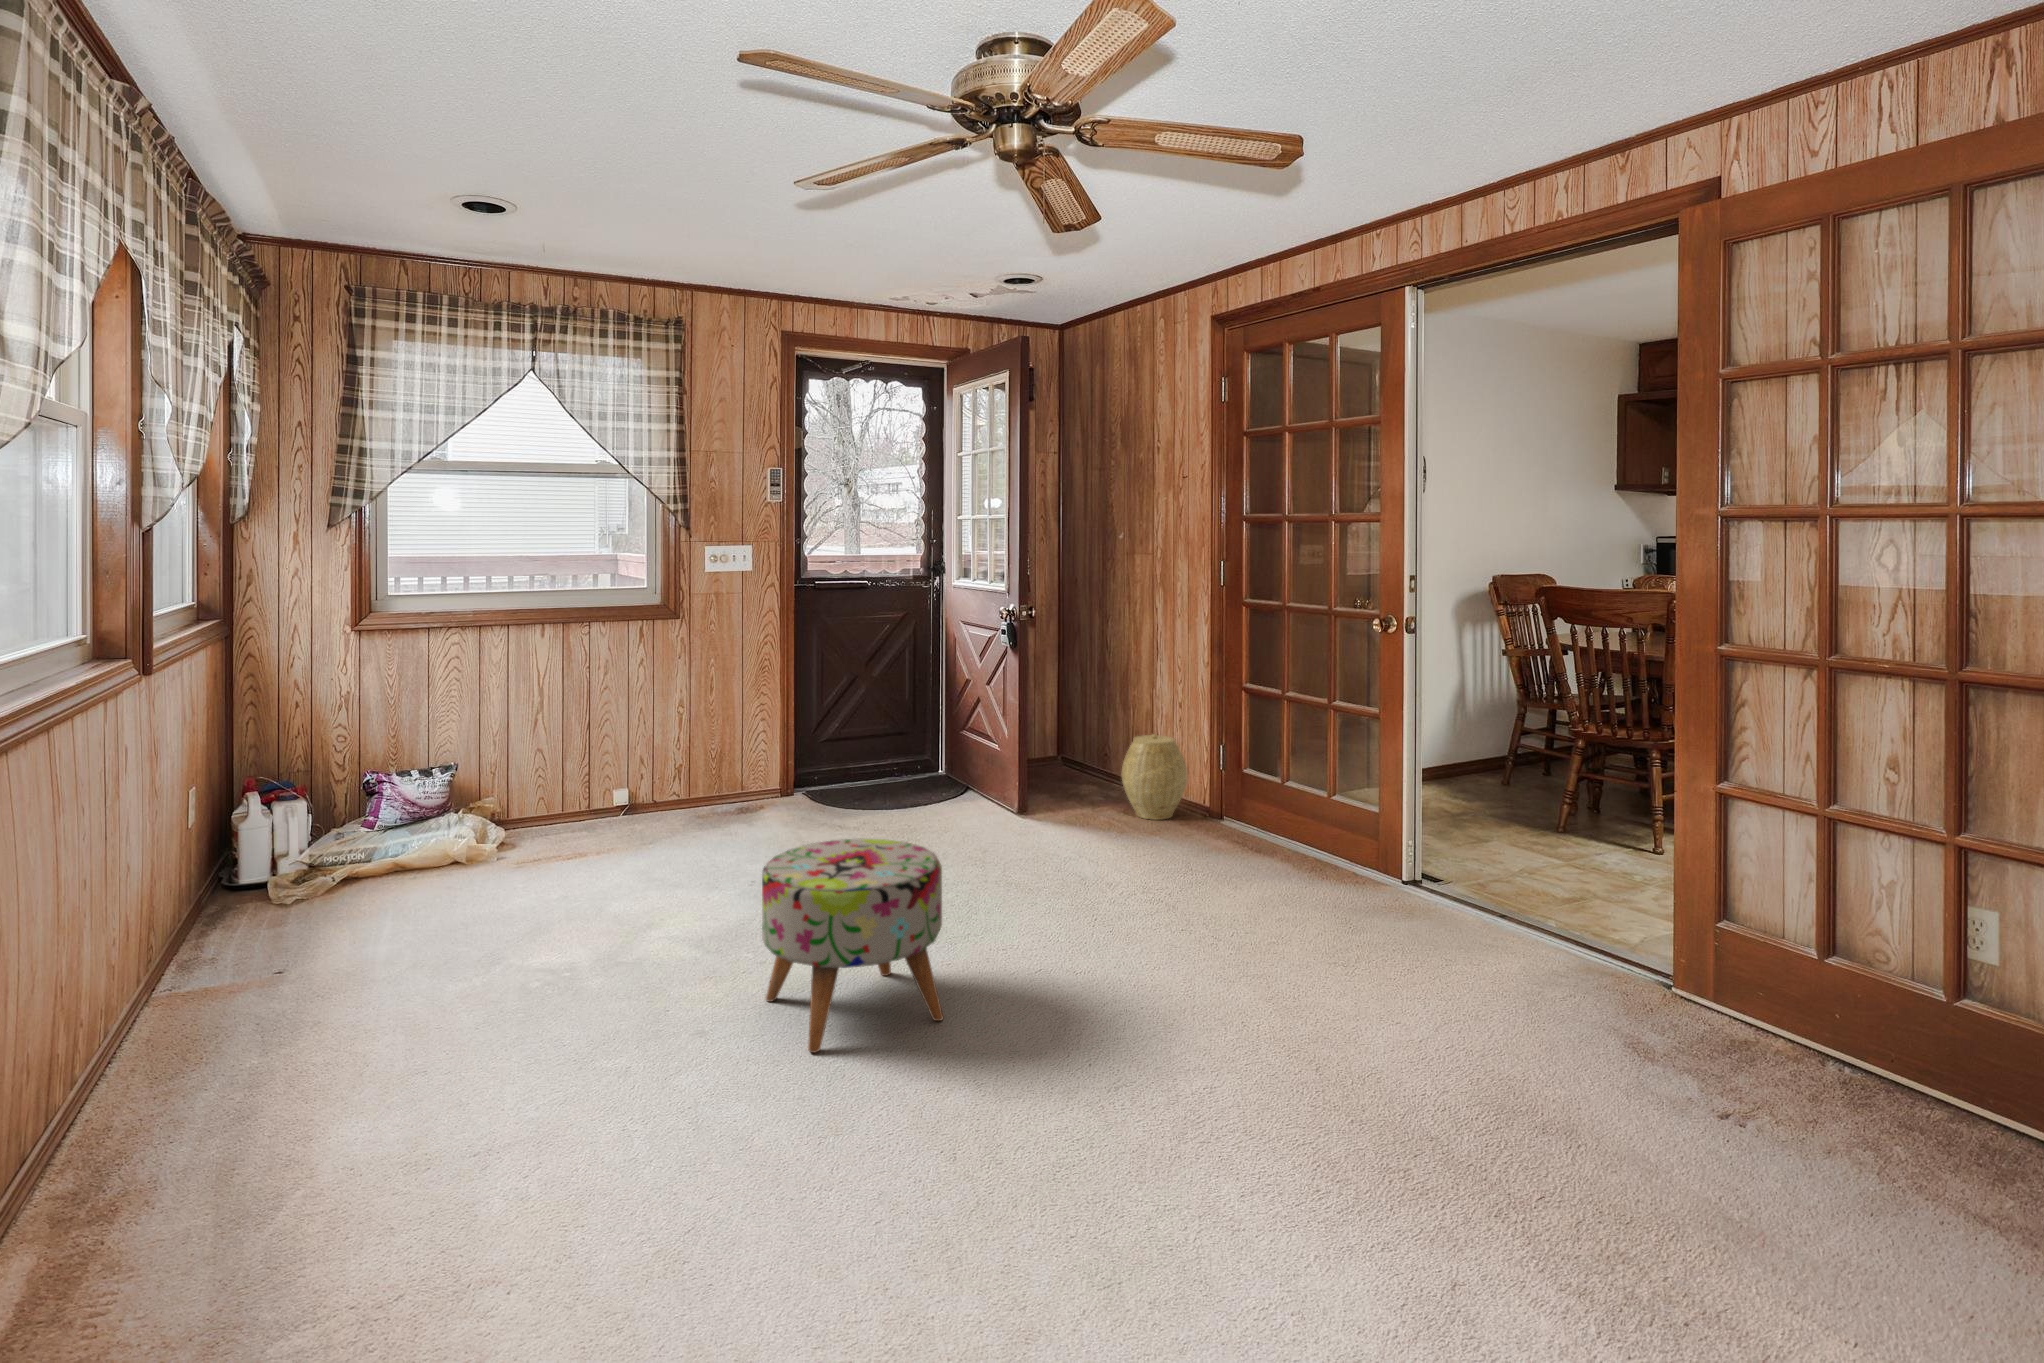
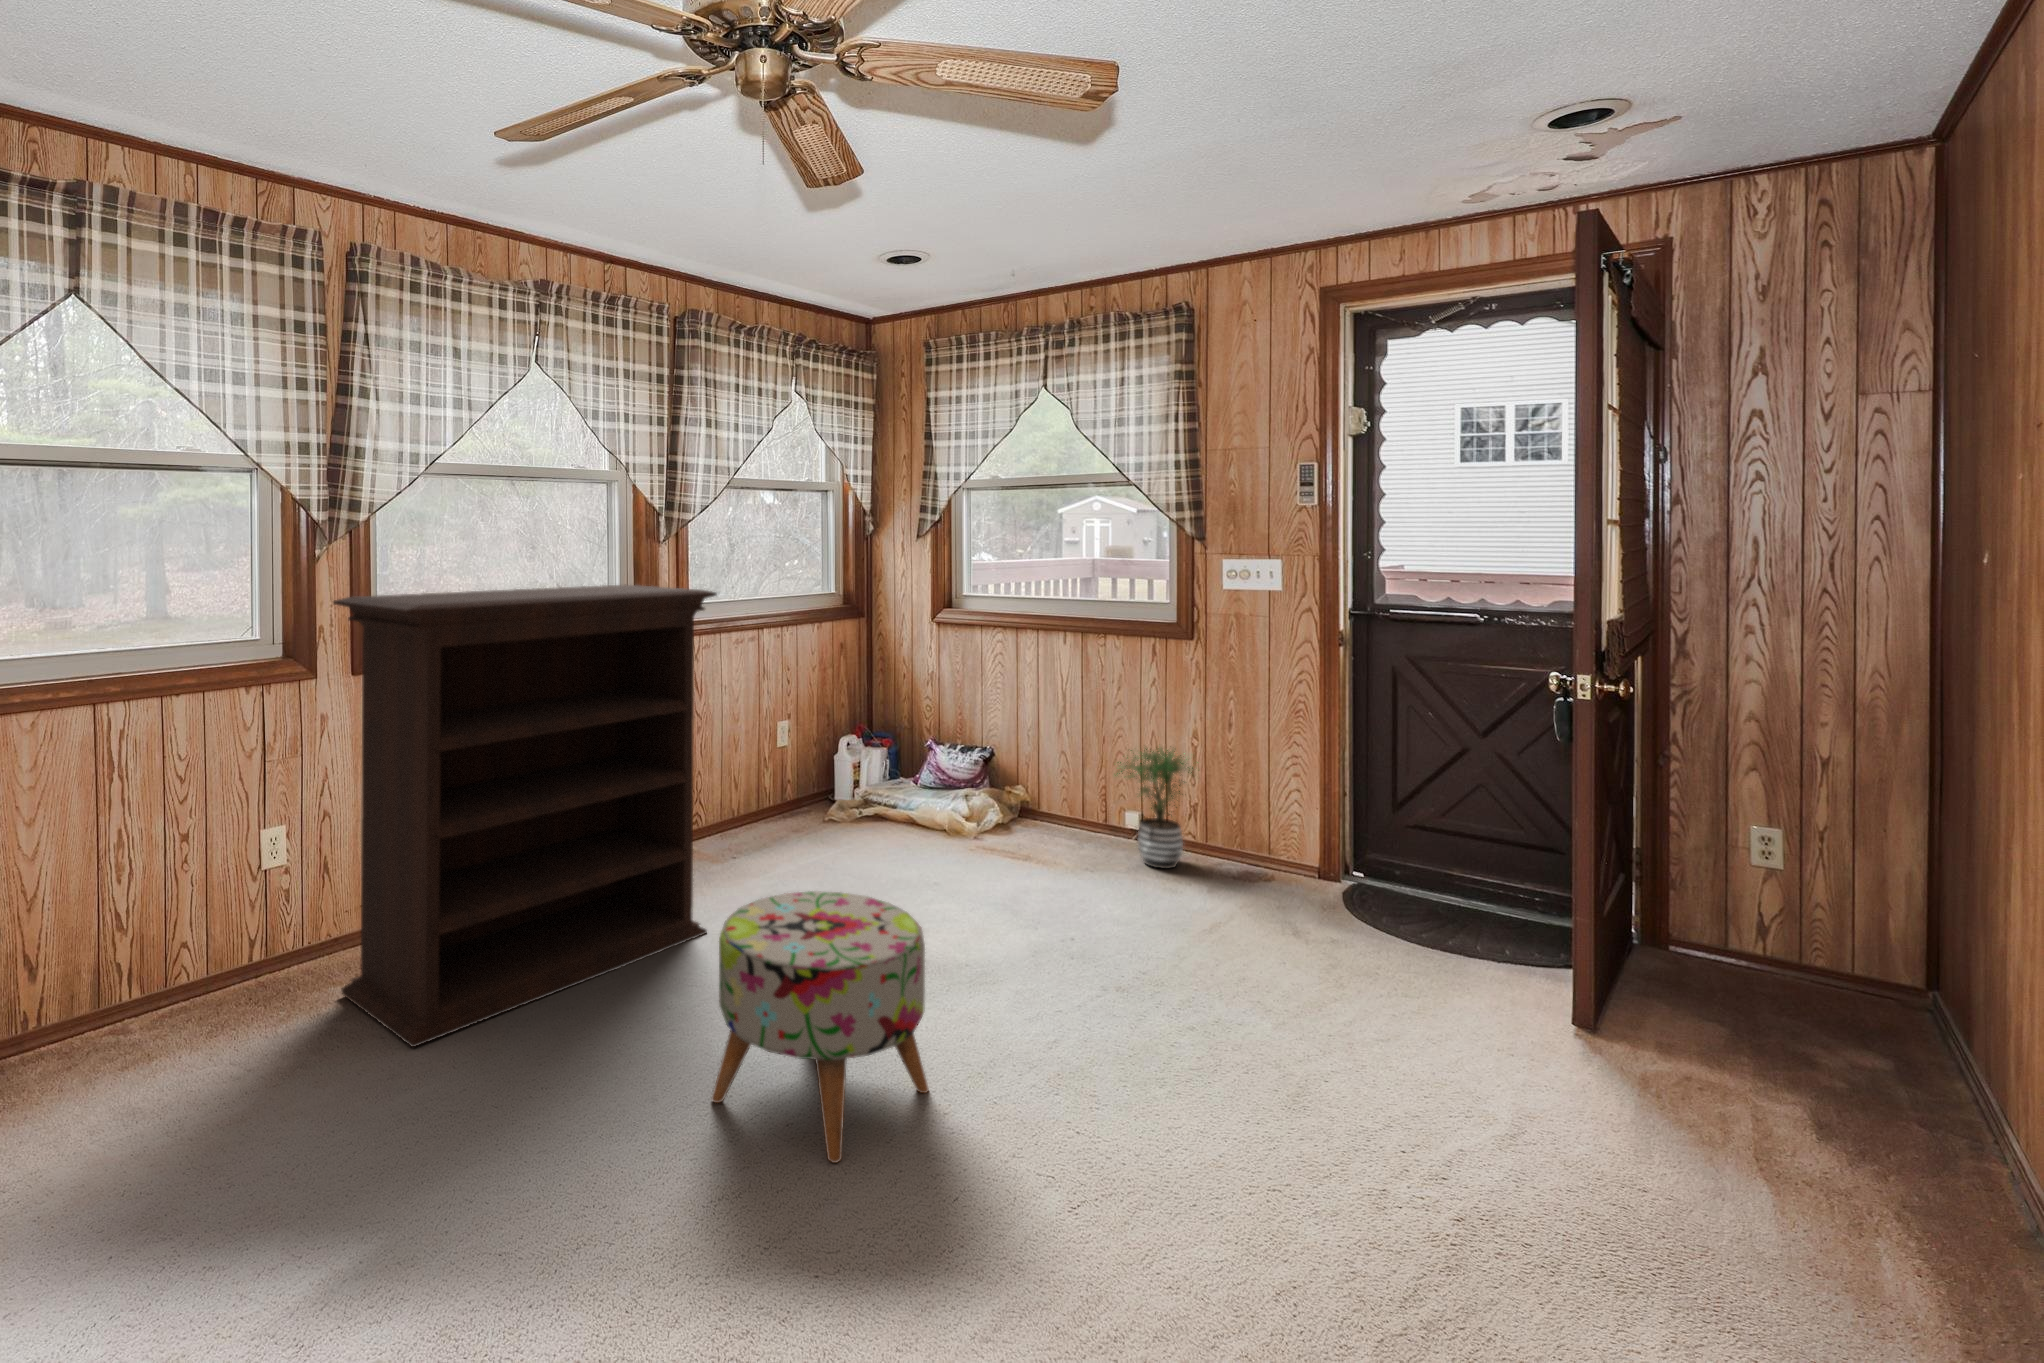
bookshelf: none [194,592,495,1294] -> present [333,584,716,1047]
potted plant: none [635,713,713,825] -> present [1115,748,1198,869]
woven basket: present [1122,734,1187,820] -> none [1811,995,2028,1212]

